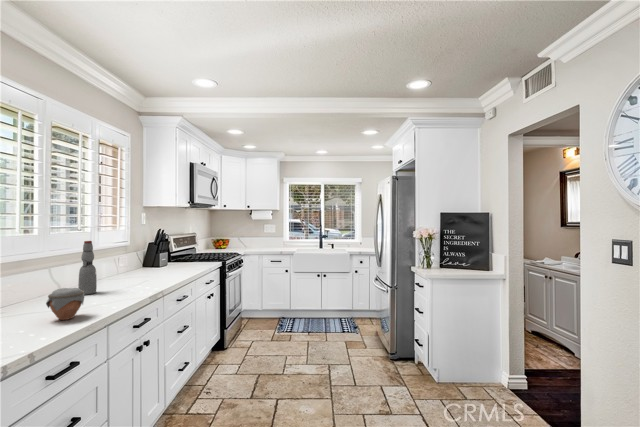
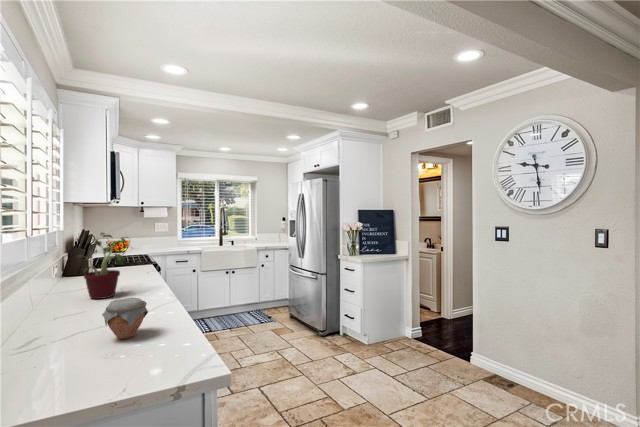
potted plant: none [111,233,157,287] -> present [79,232,126,299]
bottle: present [78,241,97,295] -> none [51,242,76,314]

